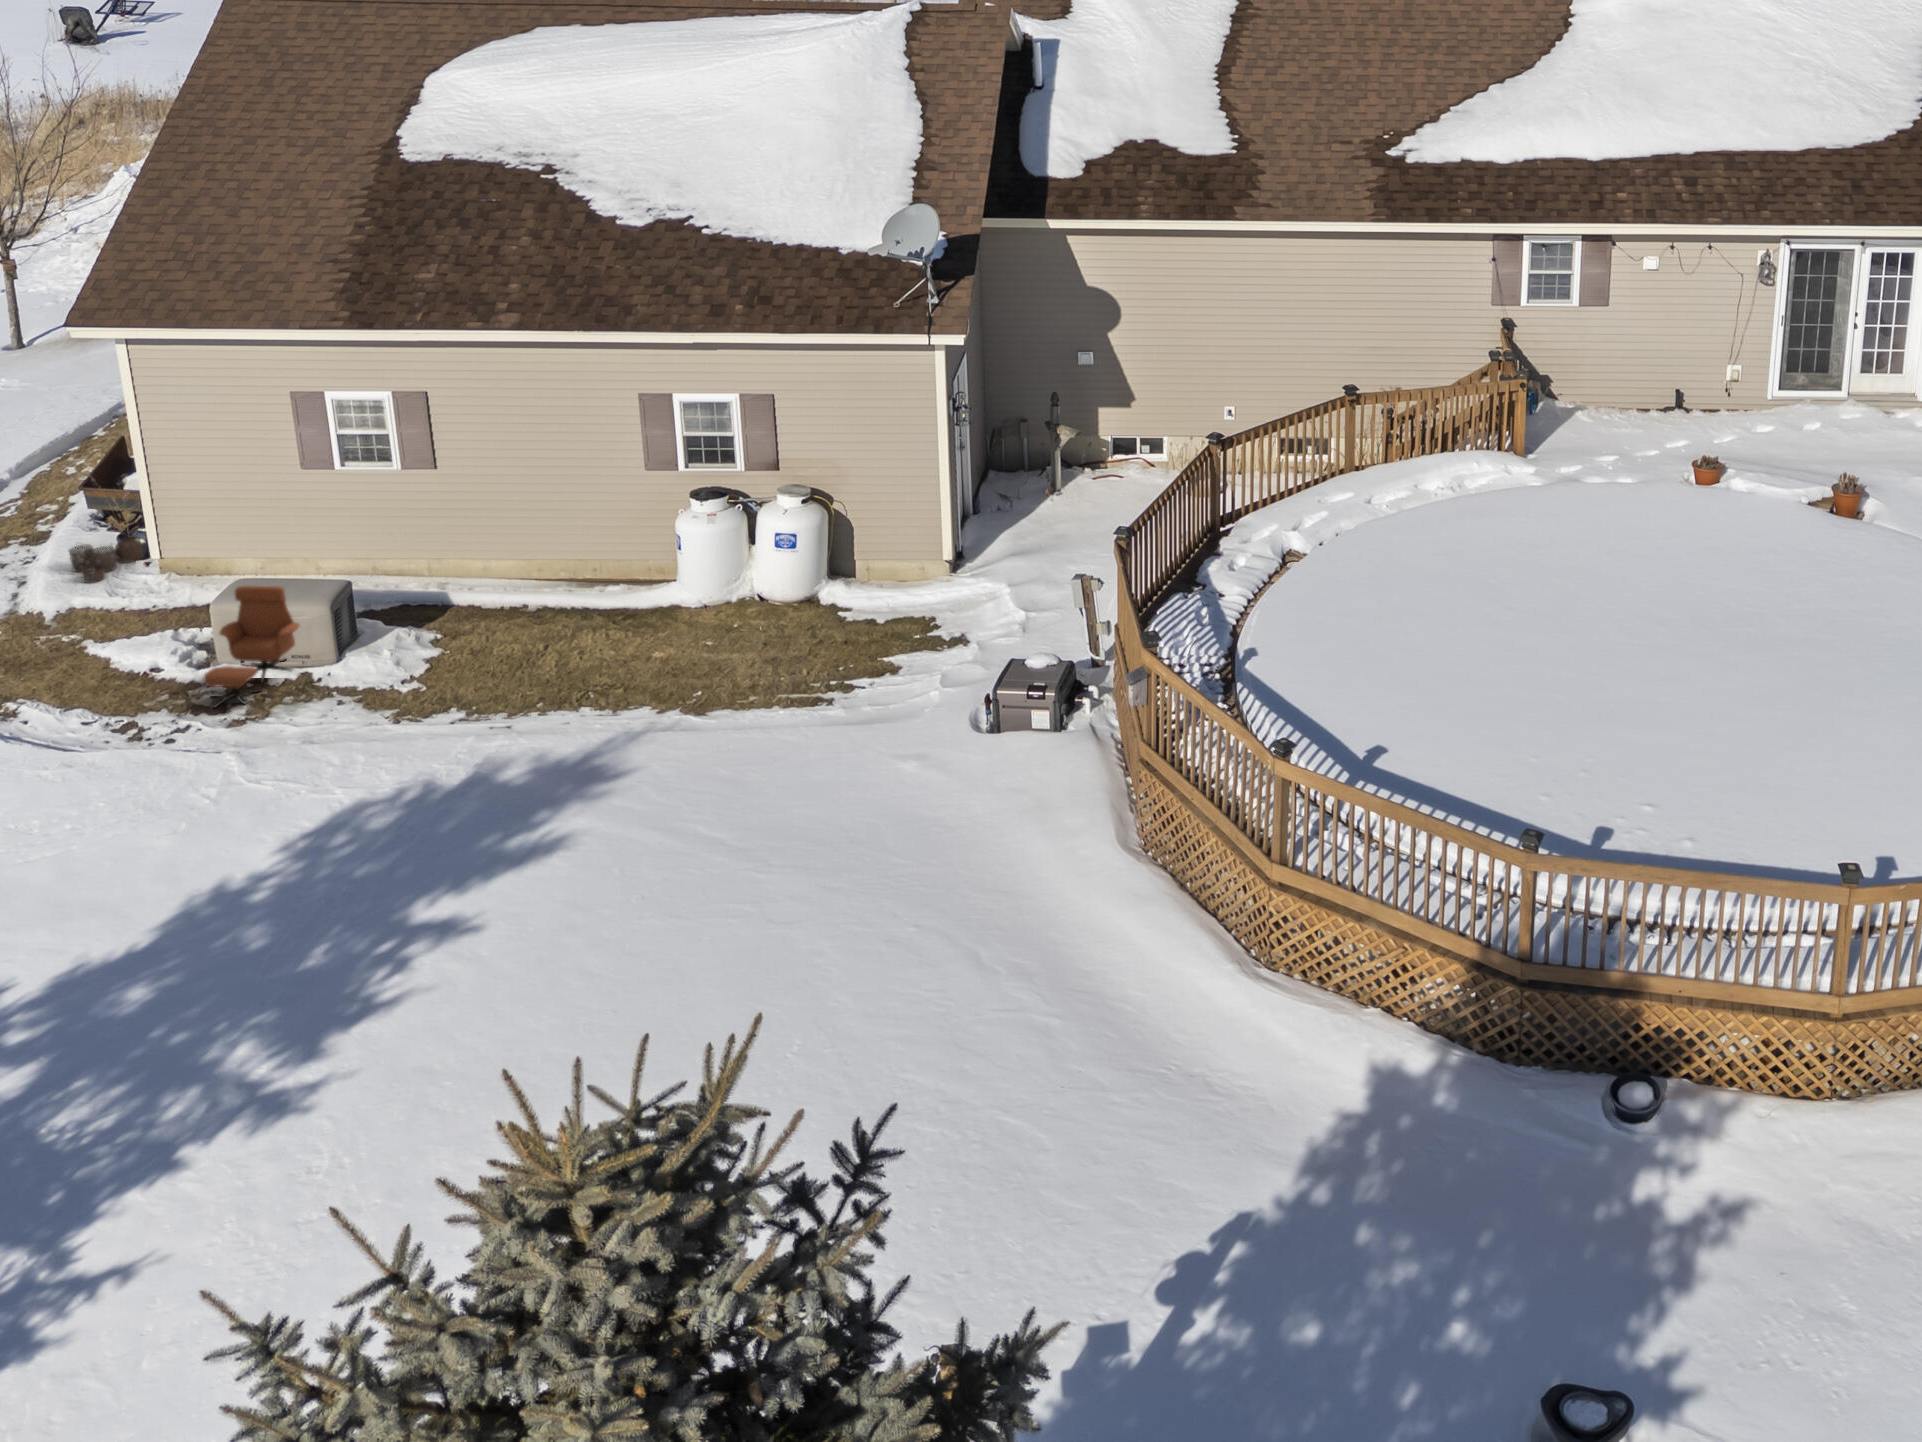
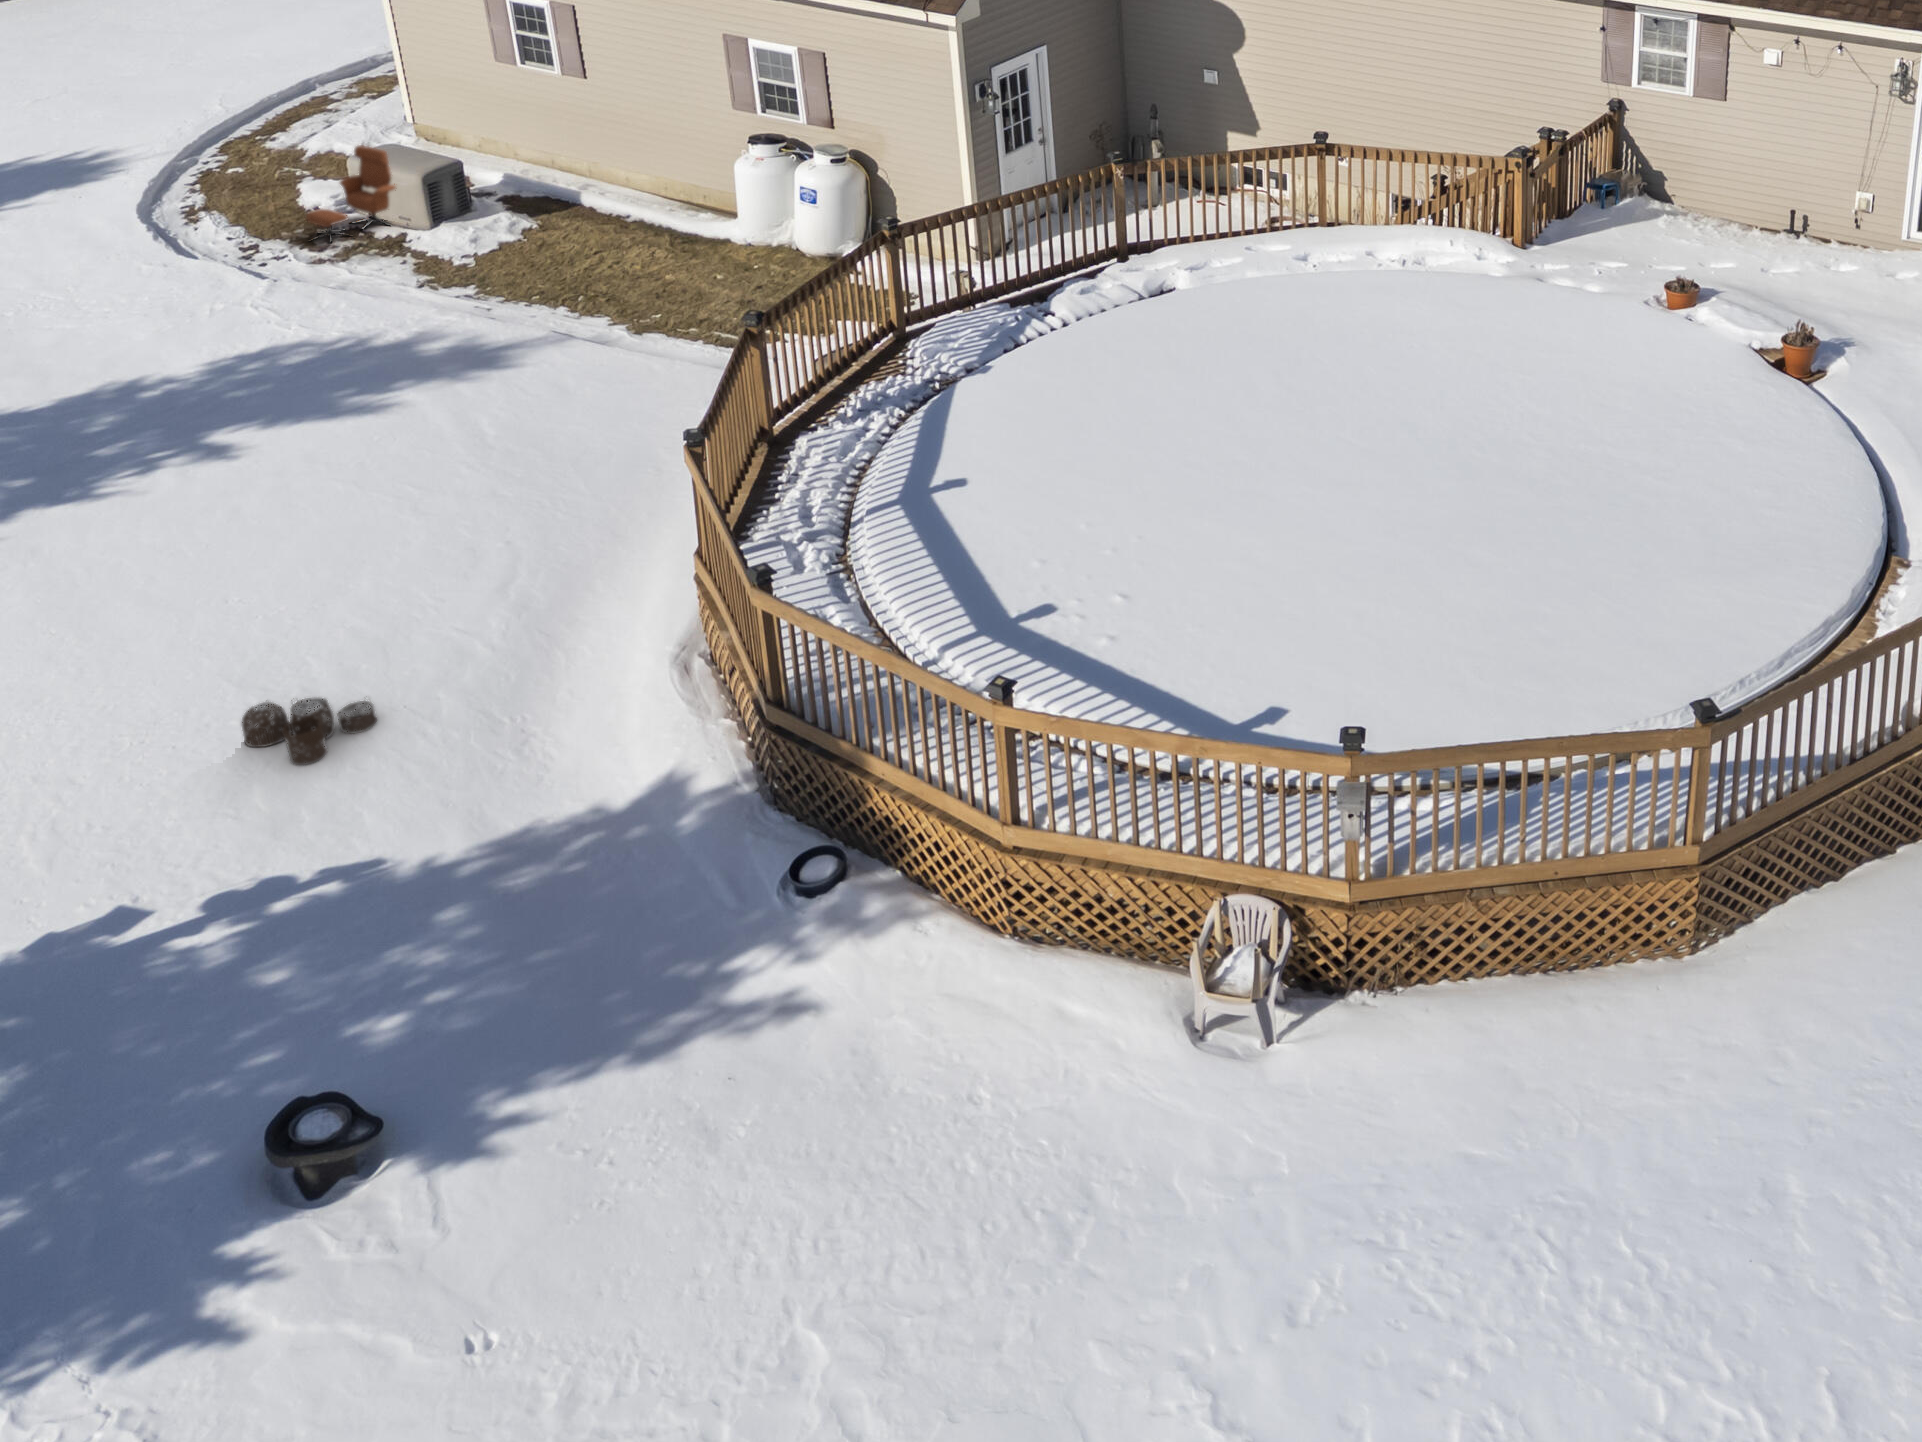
woven basket: present [69,537,144,583] -> present [242,698,377,765]

